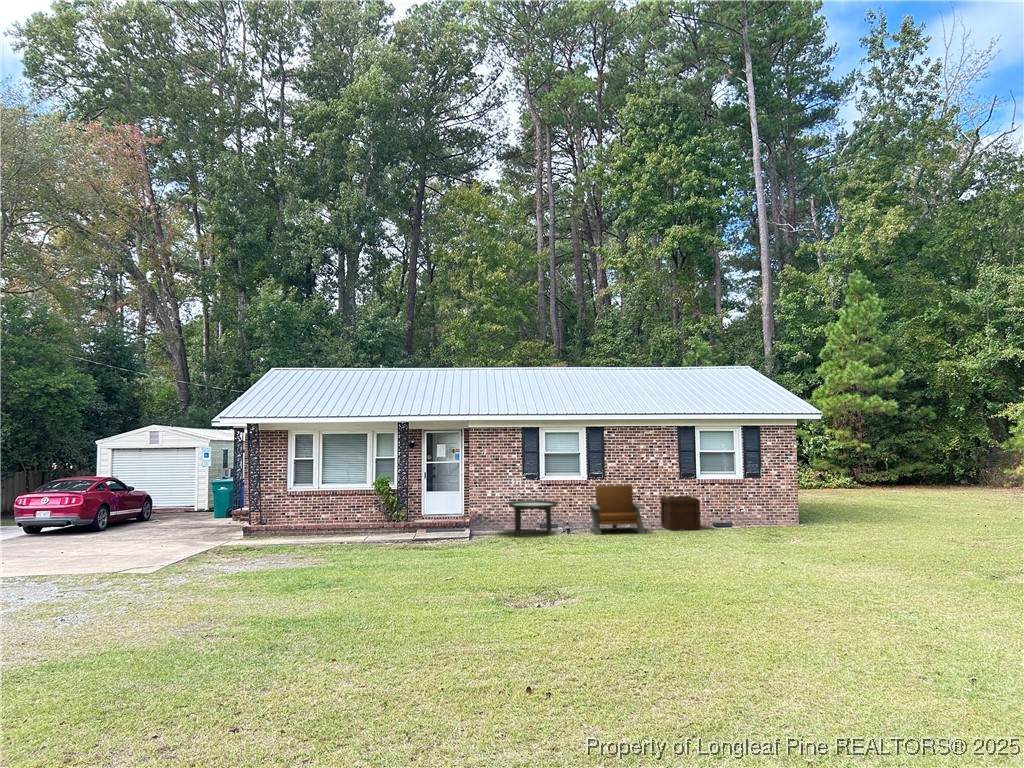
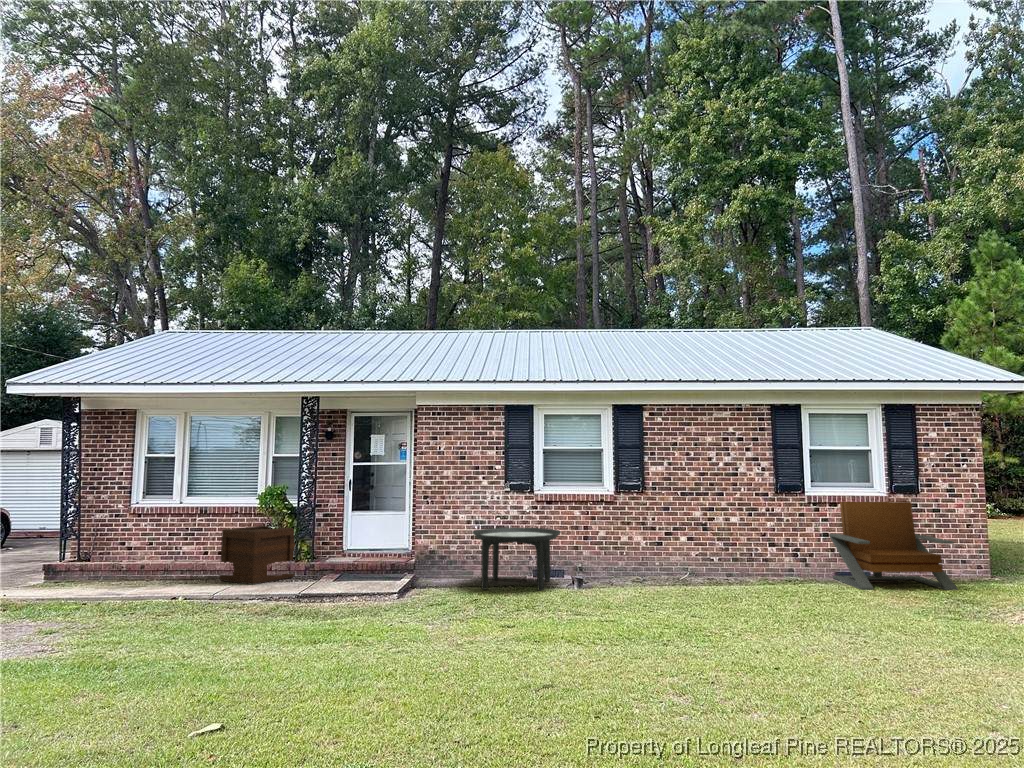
lounge chair: present [590,485,646,535] -> present [829,502,958,590]
wooden crate: present [660,496,701,531] -> present [220,526,296,585]

